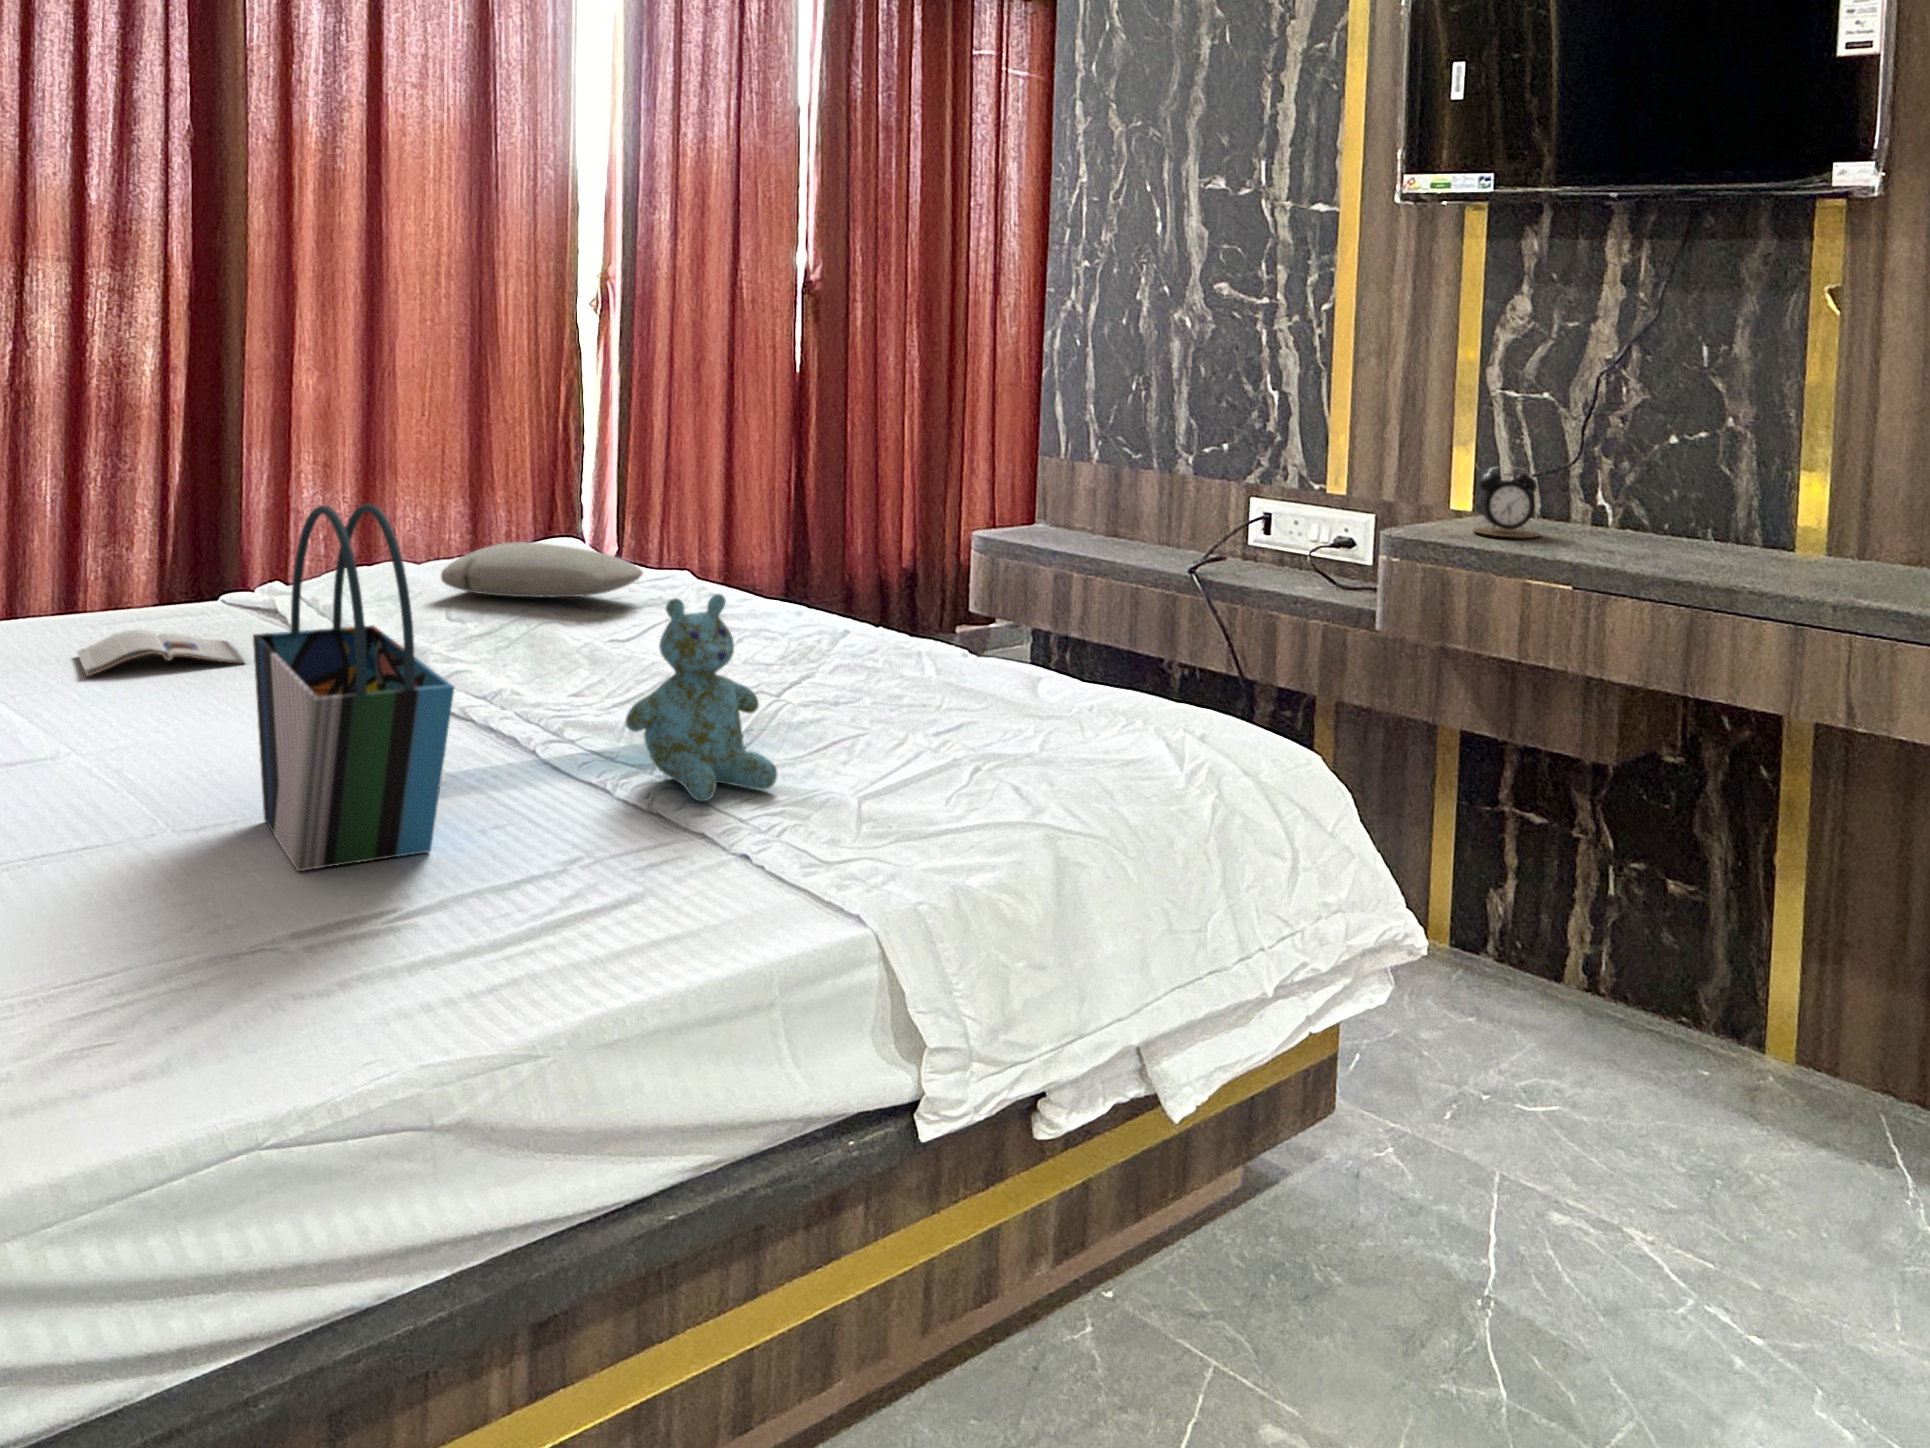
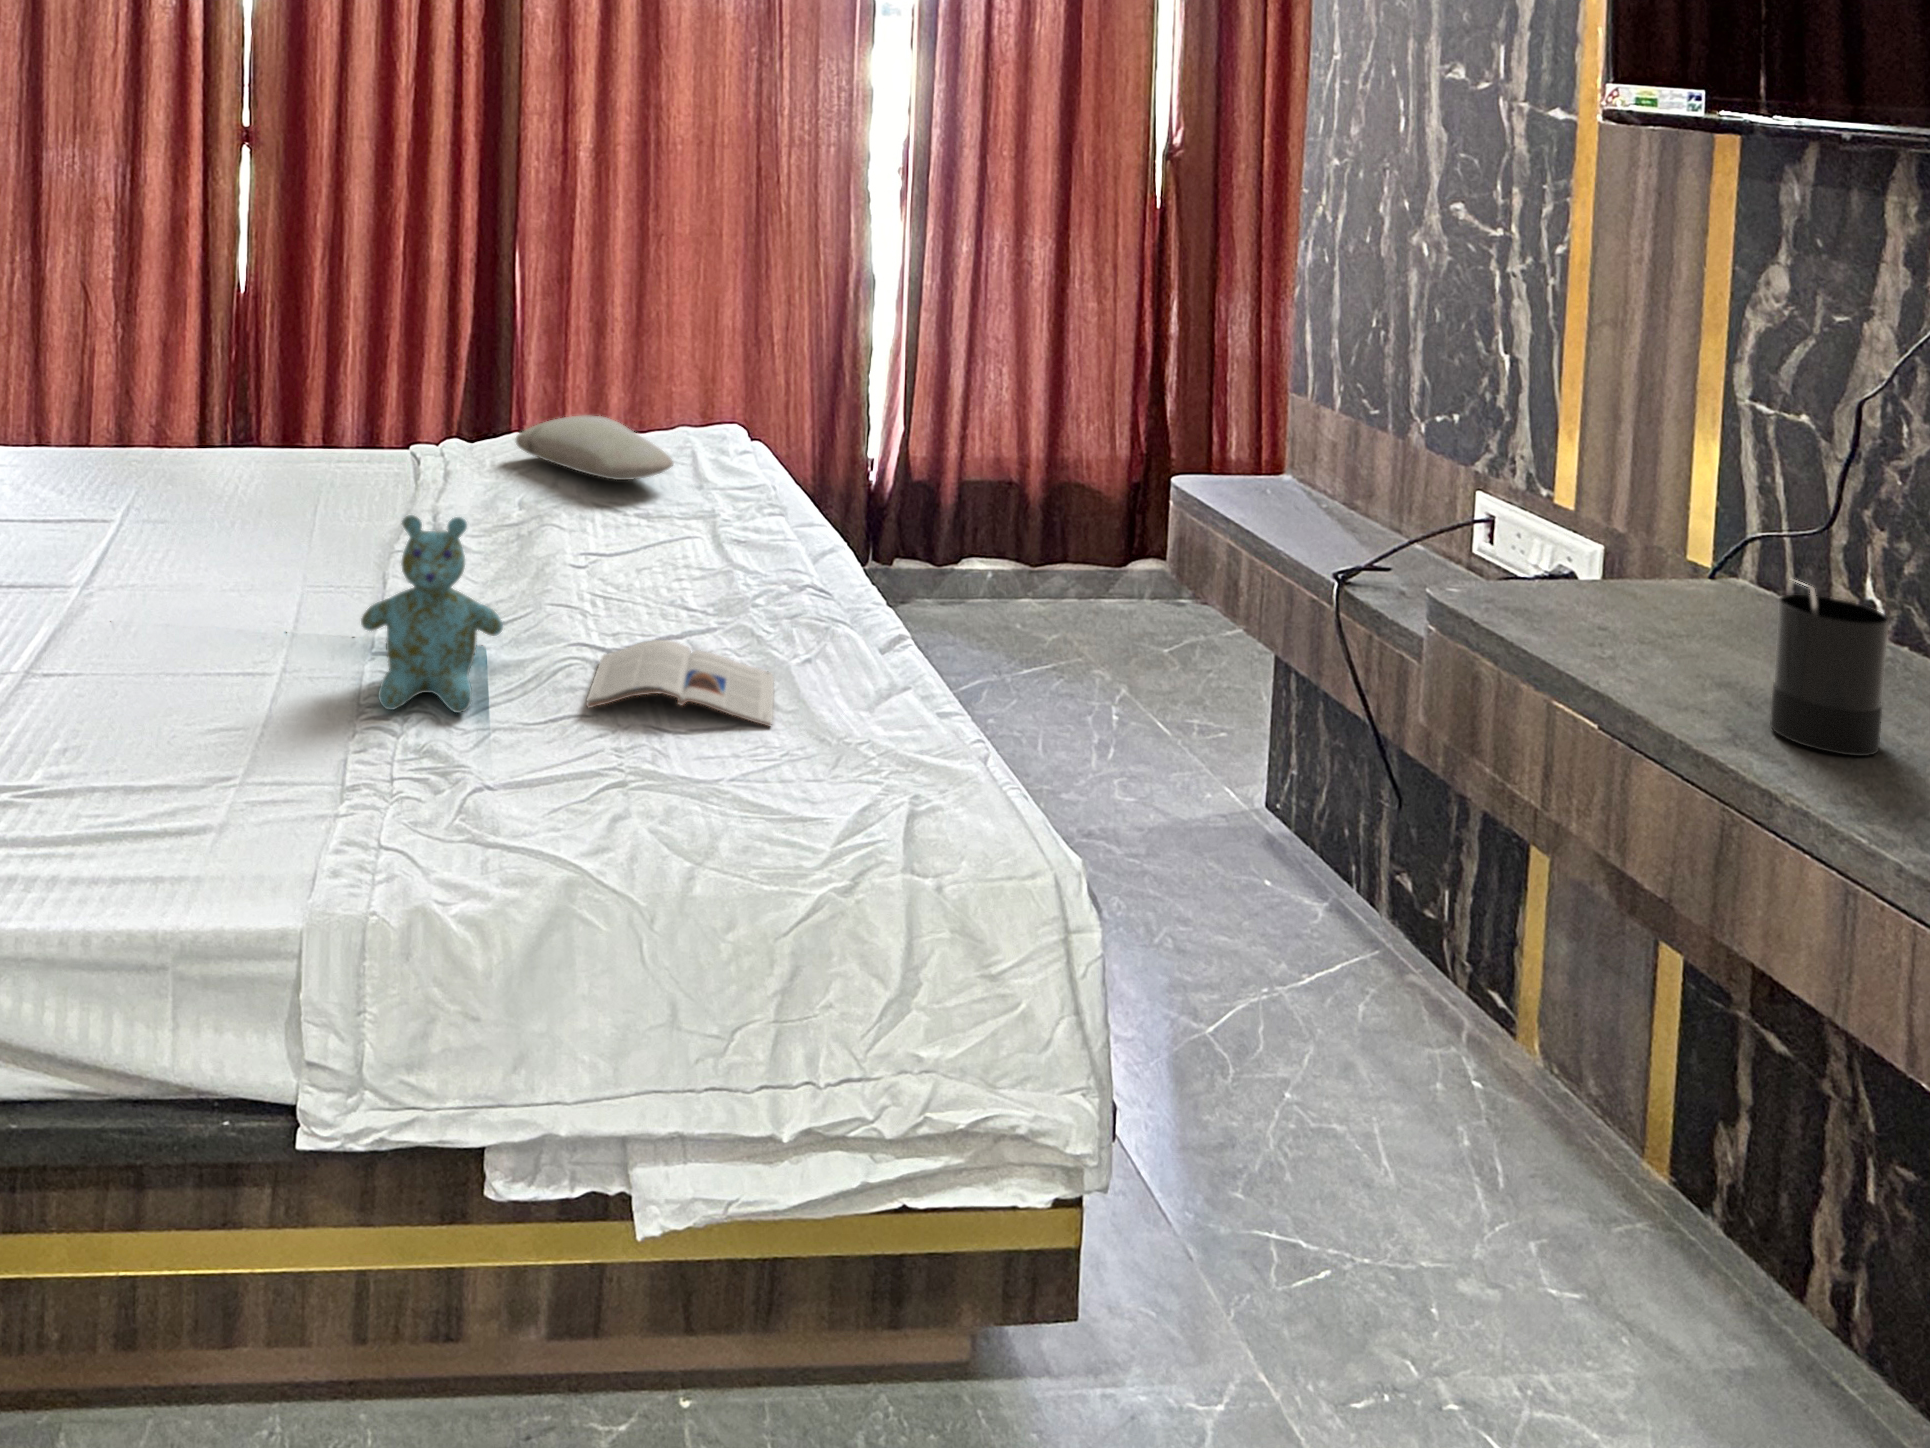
alarm clock: present [1474,467,1540,538] -> none [1601,516,1712,630]
candle: none [1661,473,1727,573] -> present [1770,582,1889,756]
tote bag: present [253,504,454,871] -> none [18,396,216,695]
magazine: present [78,629,244,676] -> present [586,640,774,726]

